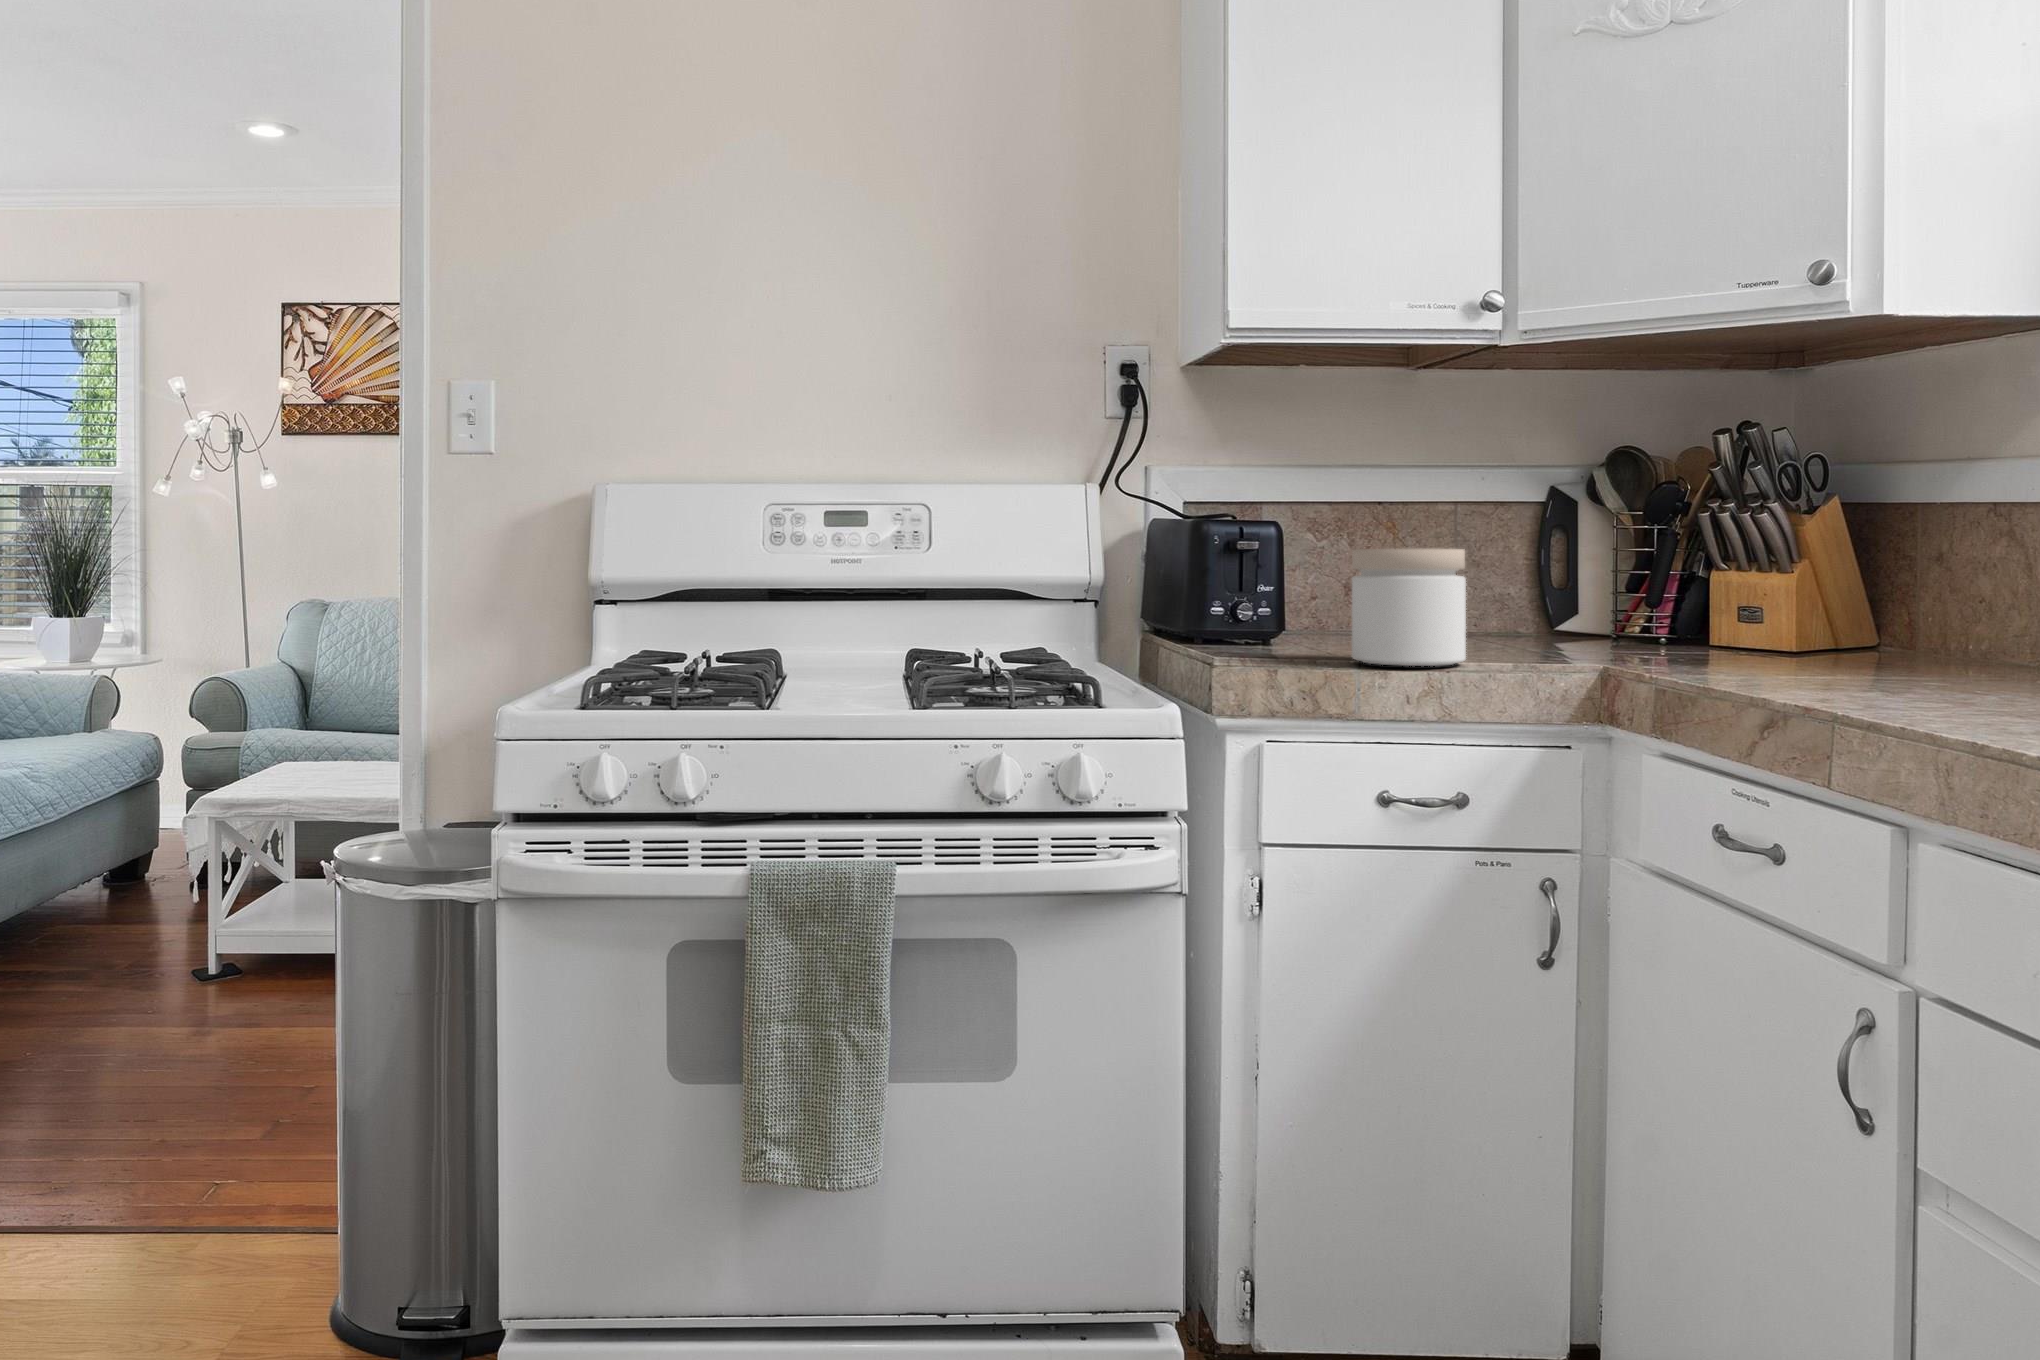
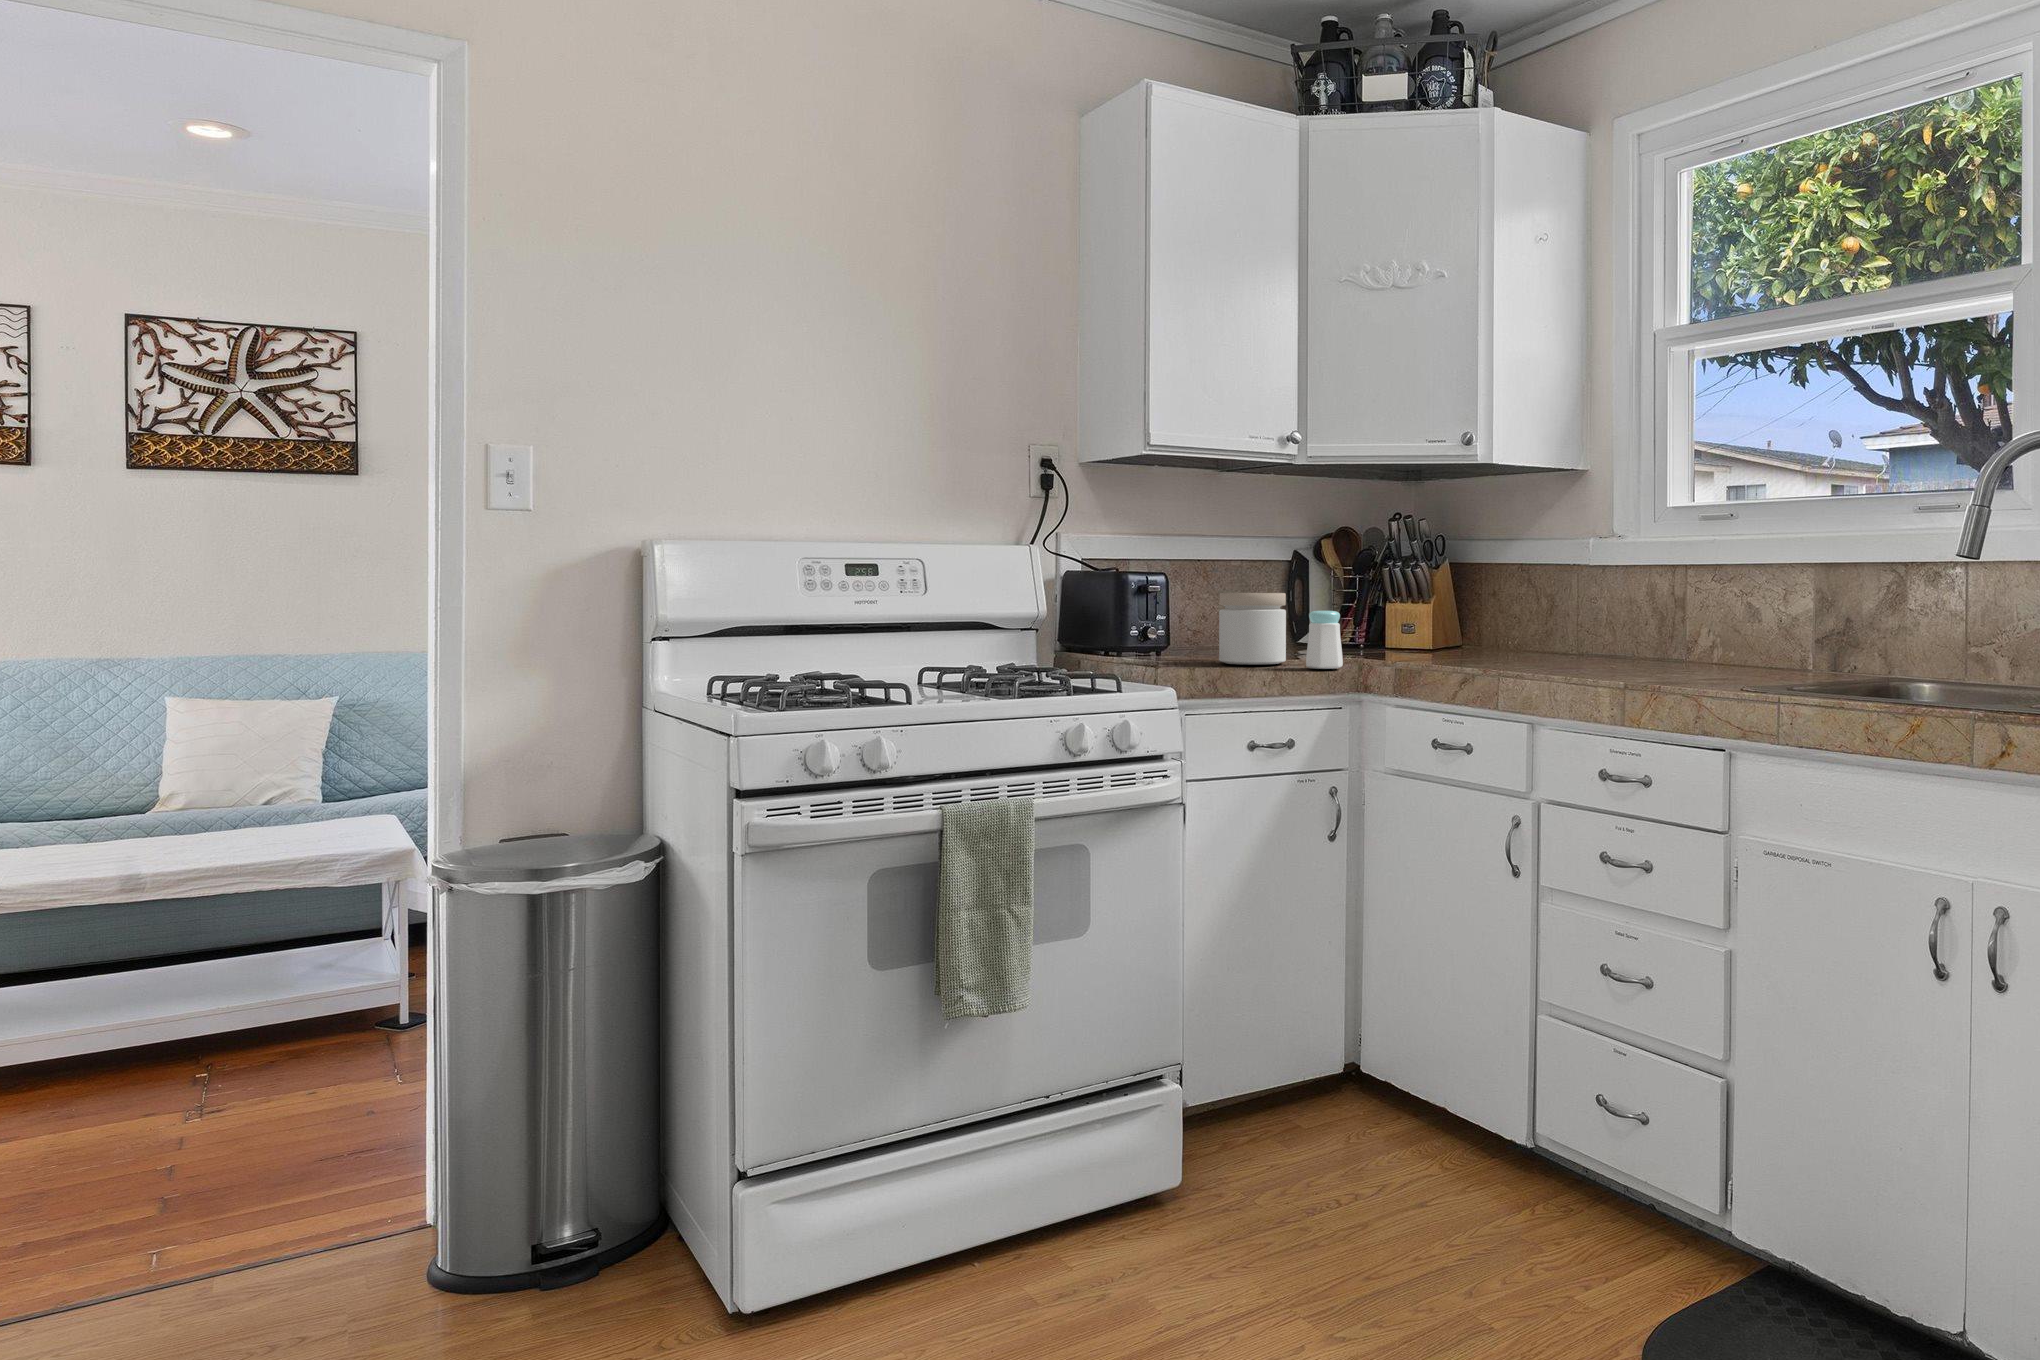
salt shaker: none [1480,578,1551,677] -> present [1306,610,1343,669]

